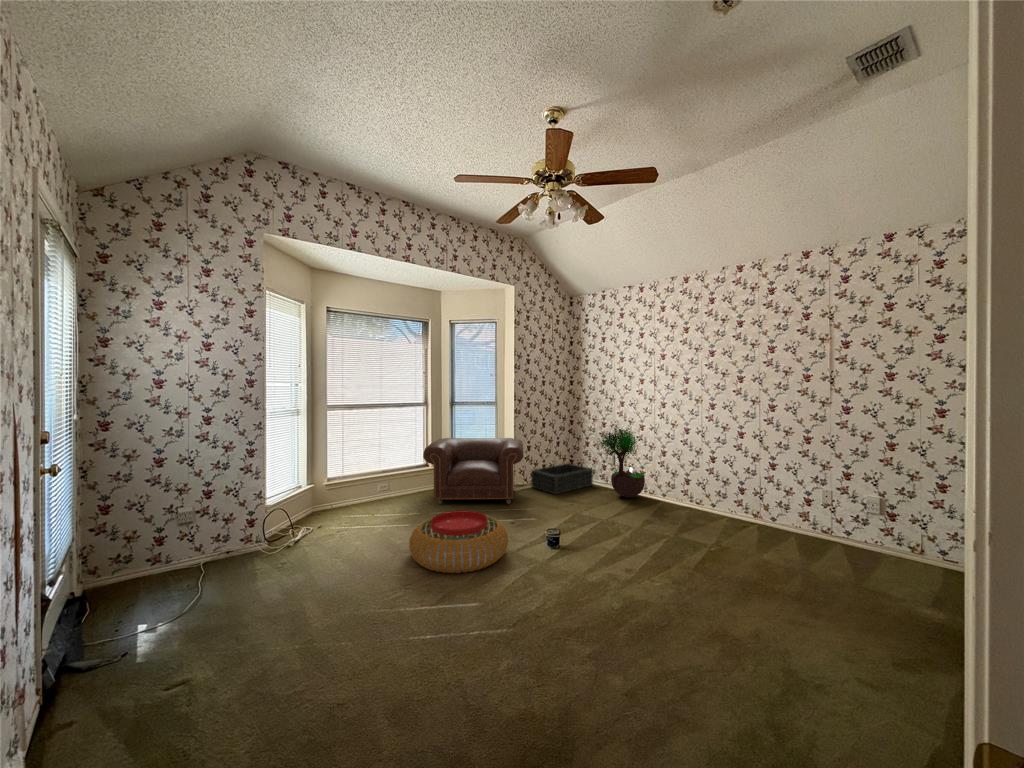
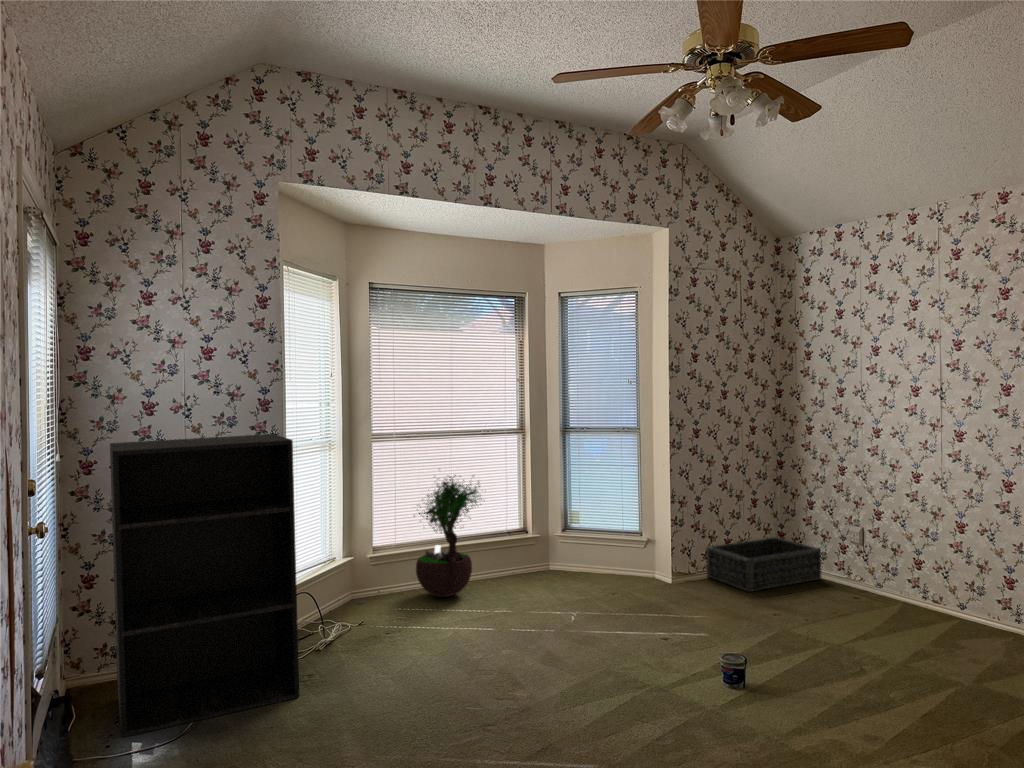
bookshelf: none [125,402,275,621] -> present [110,434,299,737]
potted tree: present [598,425,645,497] -> present [416,475,482,597]
armchair: present [423,438,523,504] -> none [519,488,689,604]
pouf: present [409,511,508,573] -> none [491,612,652,713]

